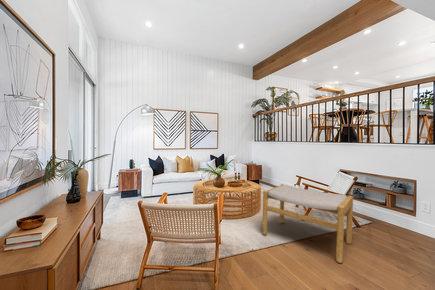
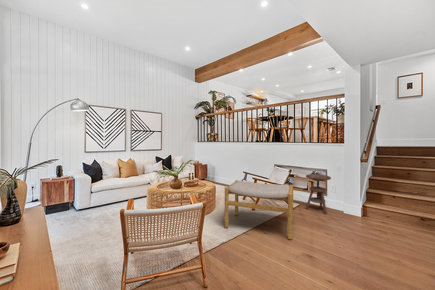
side table: none [379,185,420,240] -> present [306,174,331,213]

